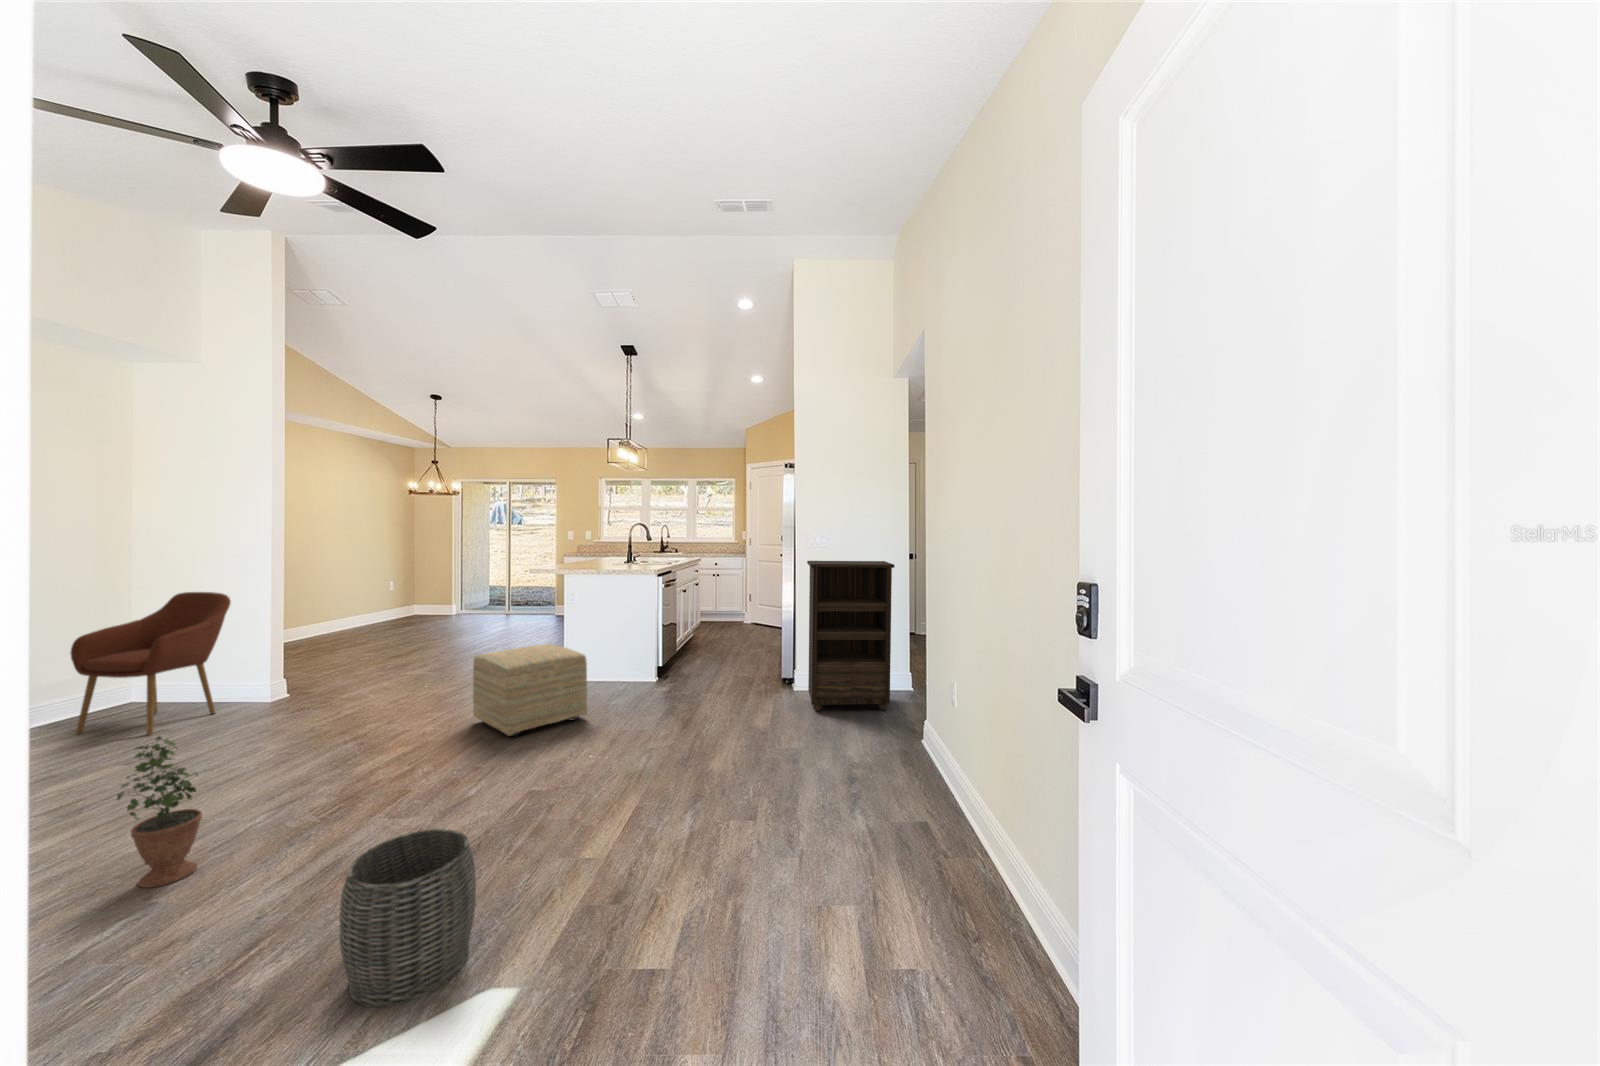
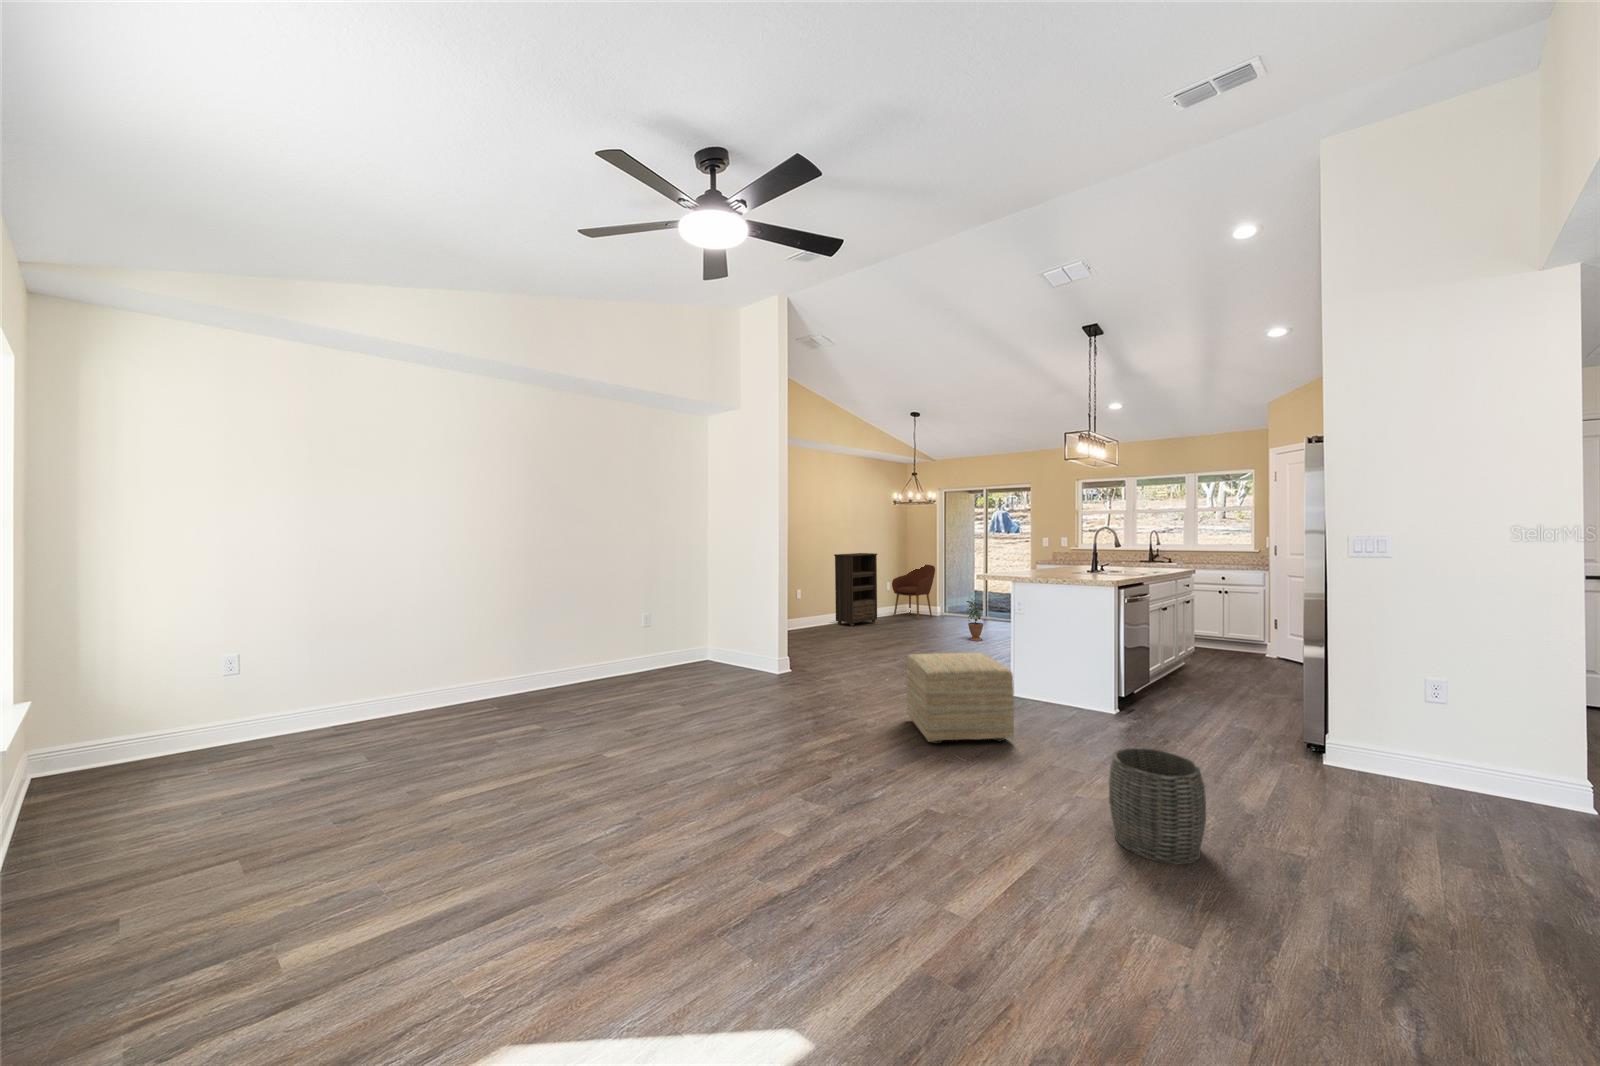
bookshelf: present [807,561,895,711] -> present [834,553,877,626]
armchair: present [71,592,231,735] -> present [892,565,935,619]
potted plant: present [117,736,202,888] -> present [967,599,983,641]
woven basket: present [340,829,476,1007] -> present [1109,748,1206,864]

